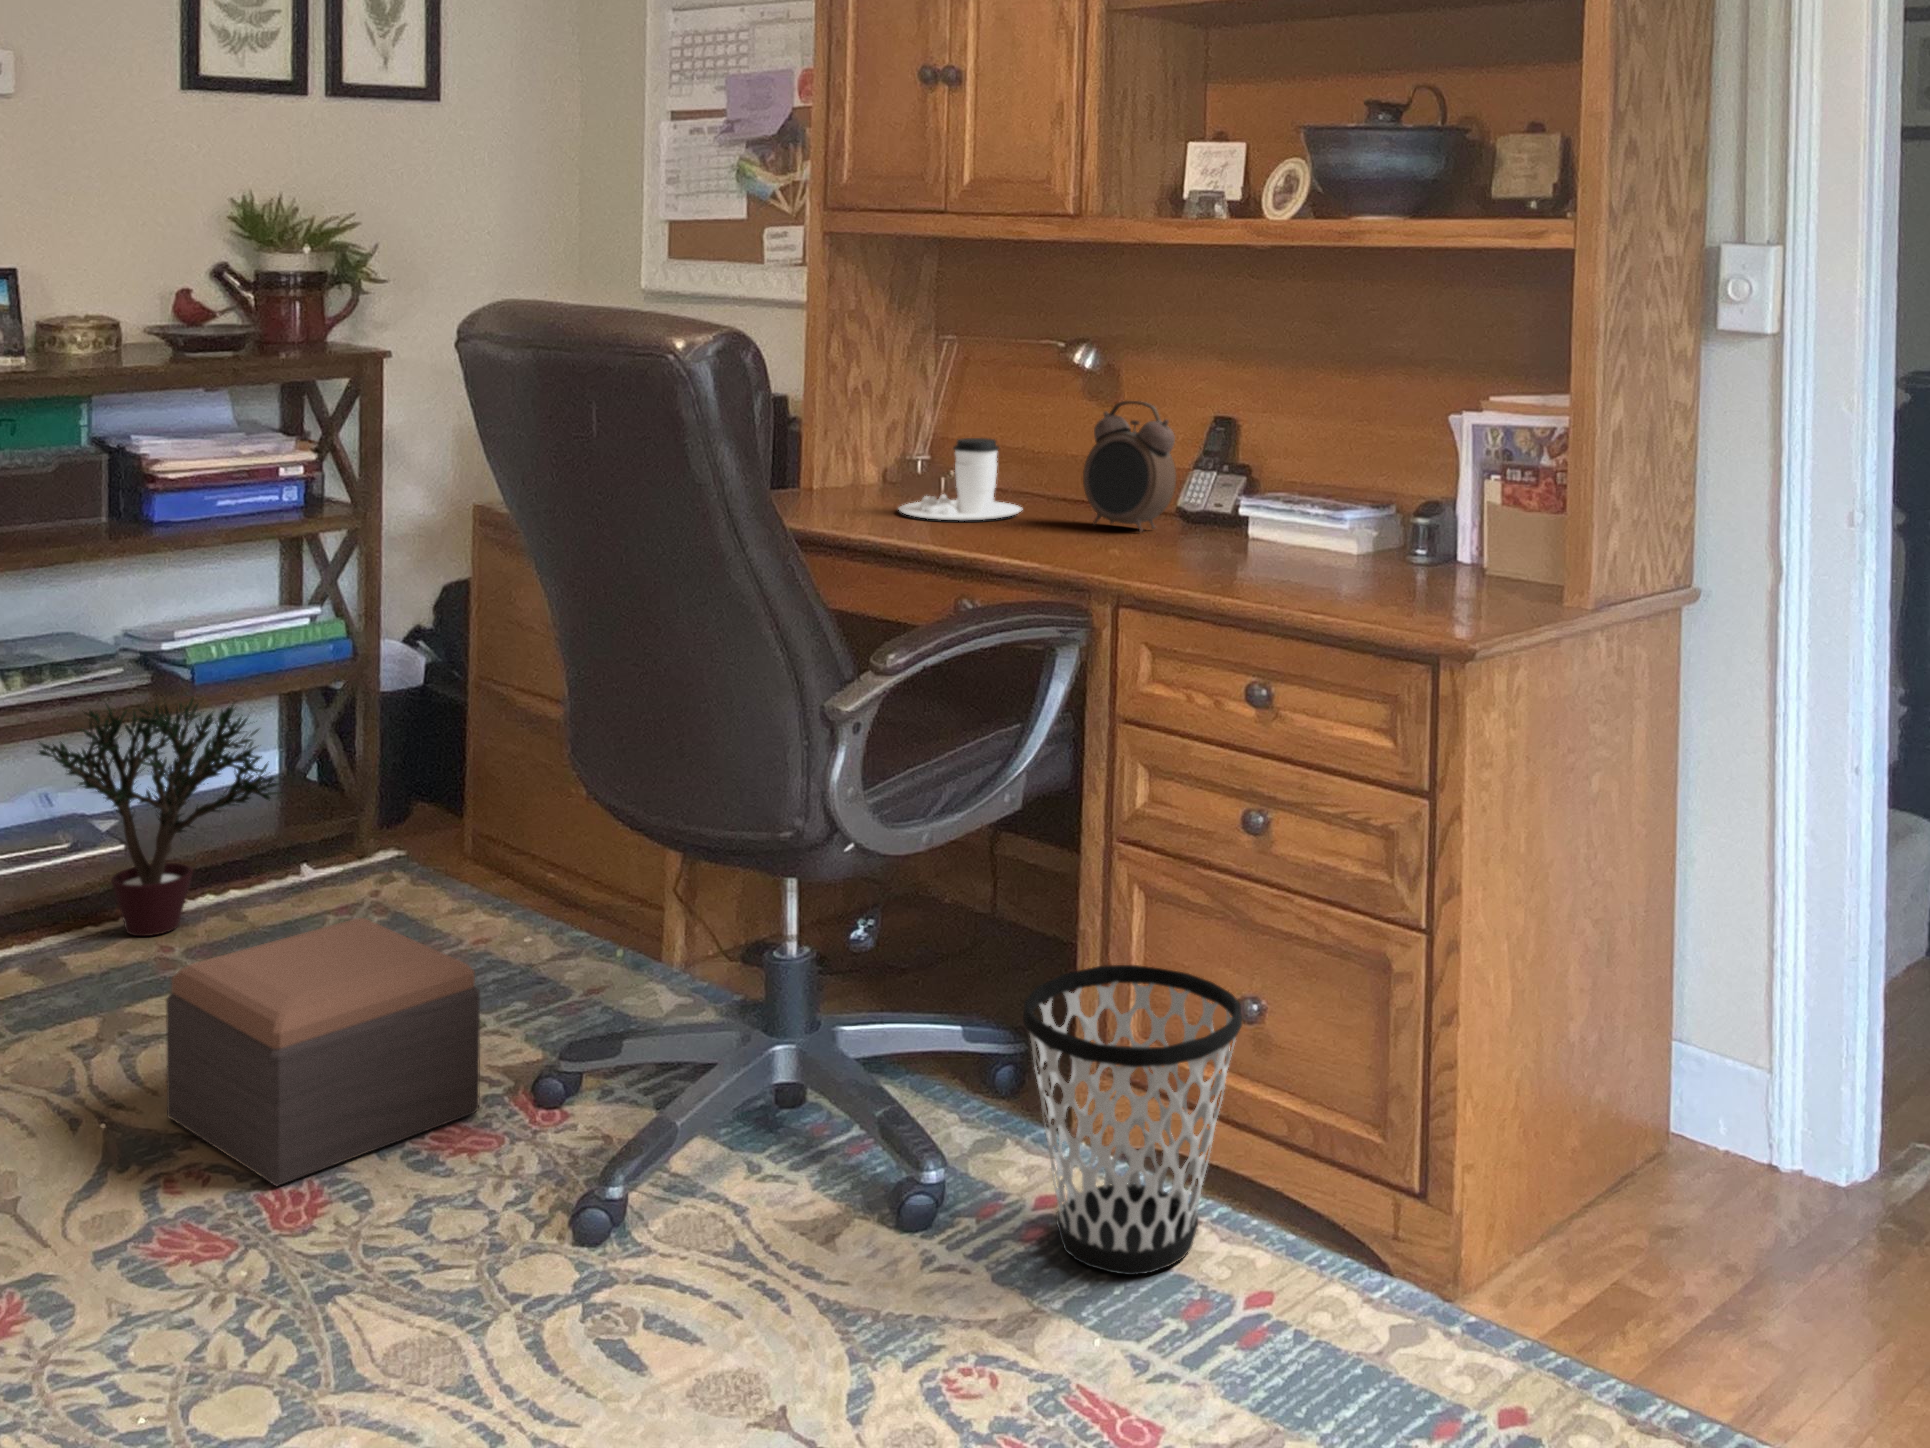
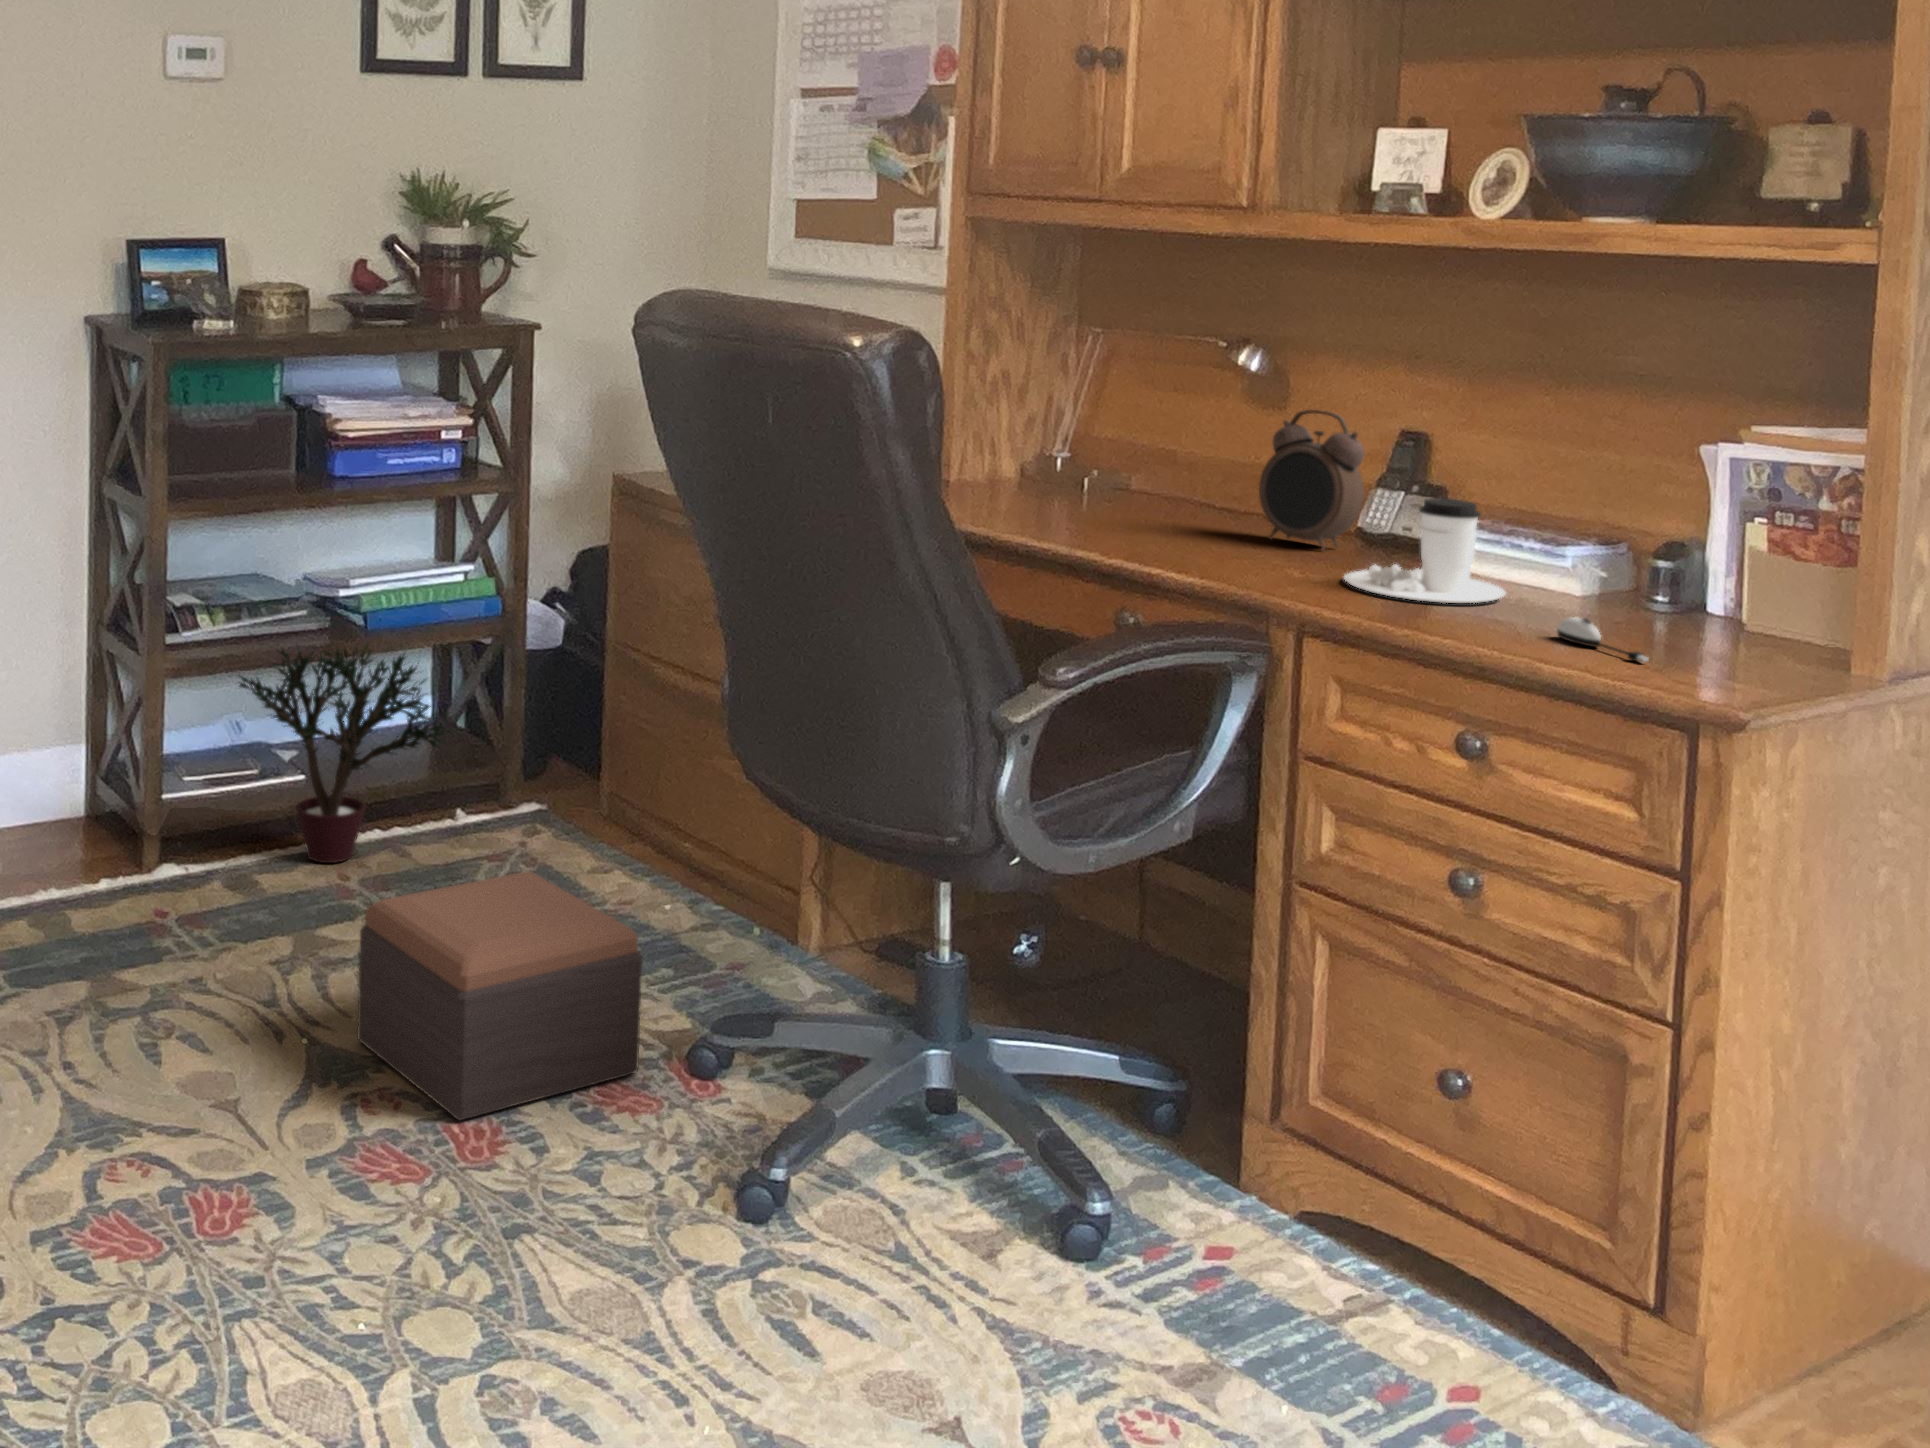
coffee cup: present [899,438,1022,520] -> present [1344,498,1506,603]
computer mouse: none [1328,575,1400,611] -> present [1557,617,1648,662]
wastebasket: present [1023,965,1242,1275] -> none [1204,1009,1449,1343]

